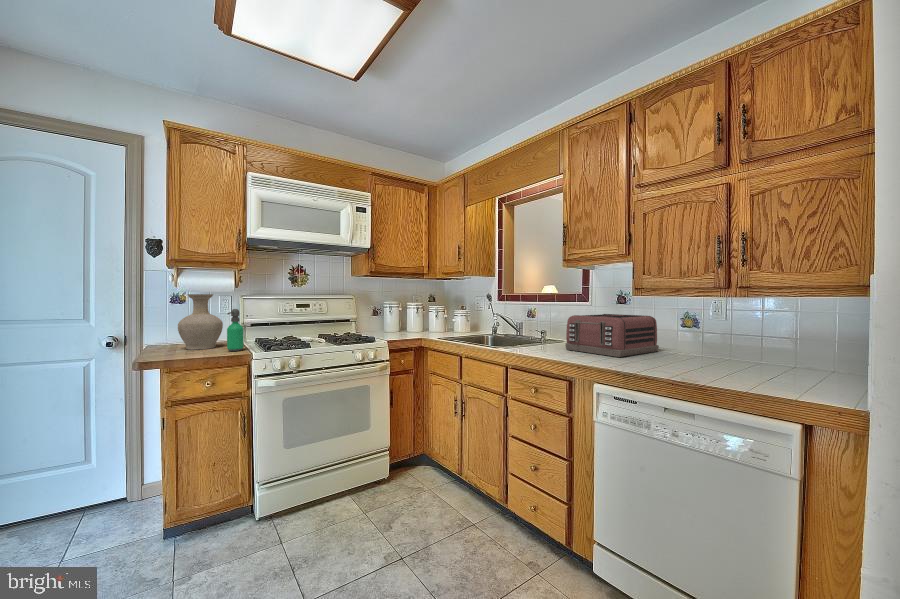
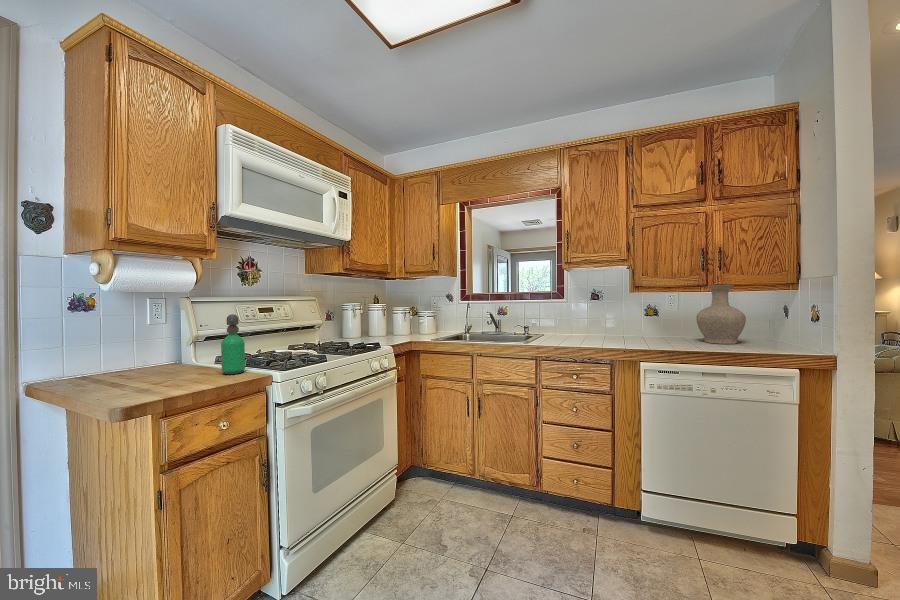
vase: present [178,294,223,350] -> present [696,284,746,344]
toaster: present [565,314,659,357] -> none [574,309,634,342]

